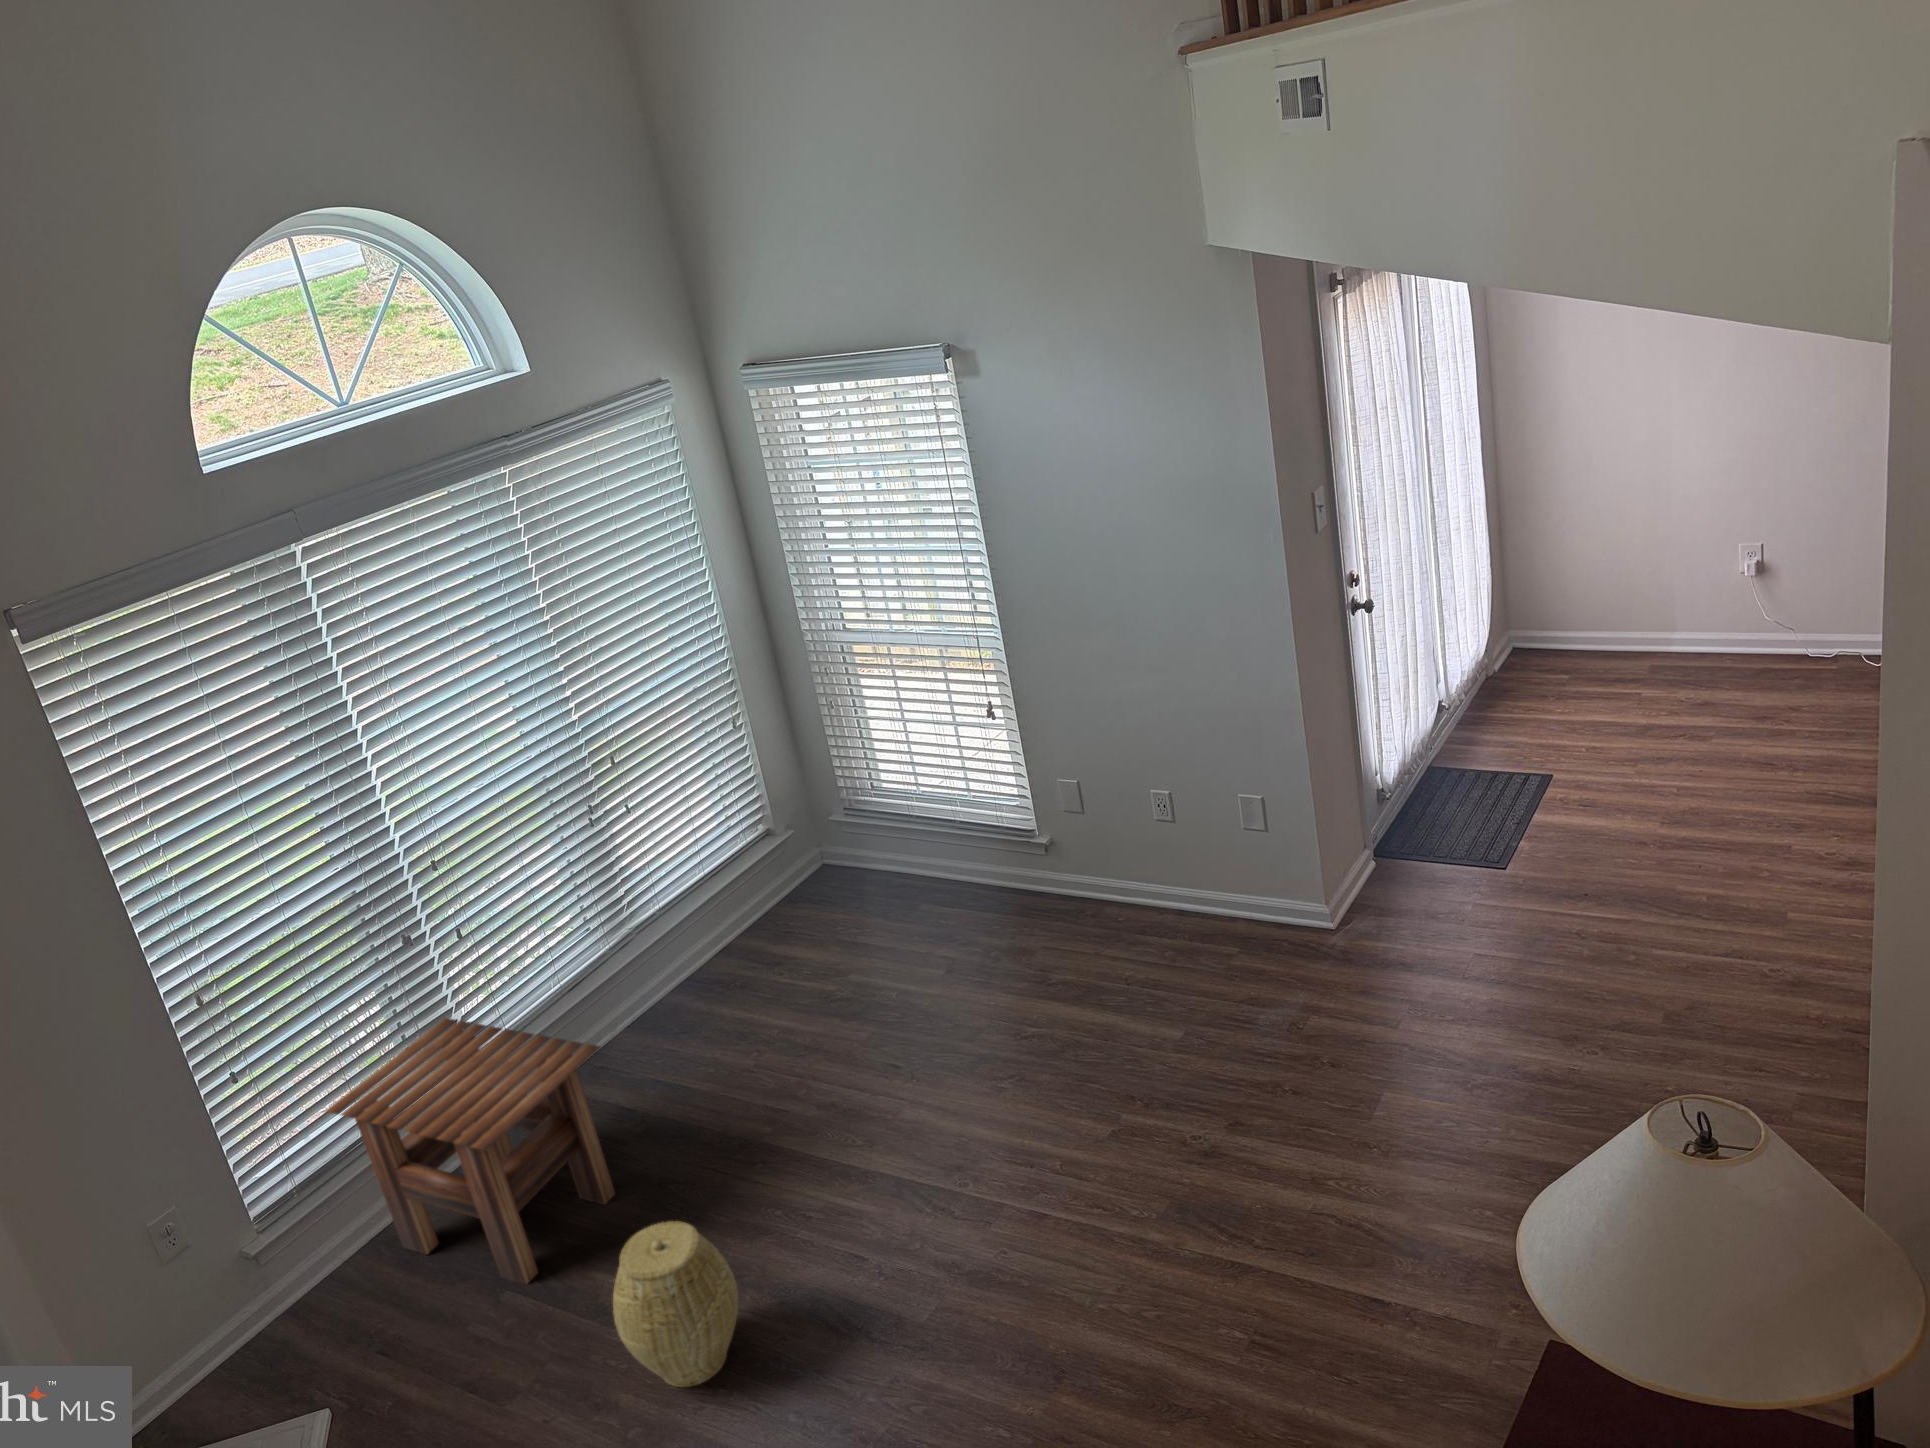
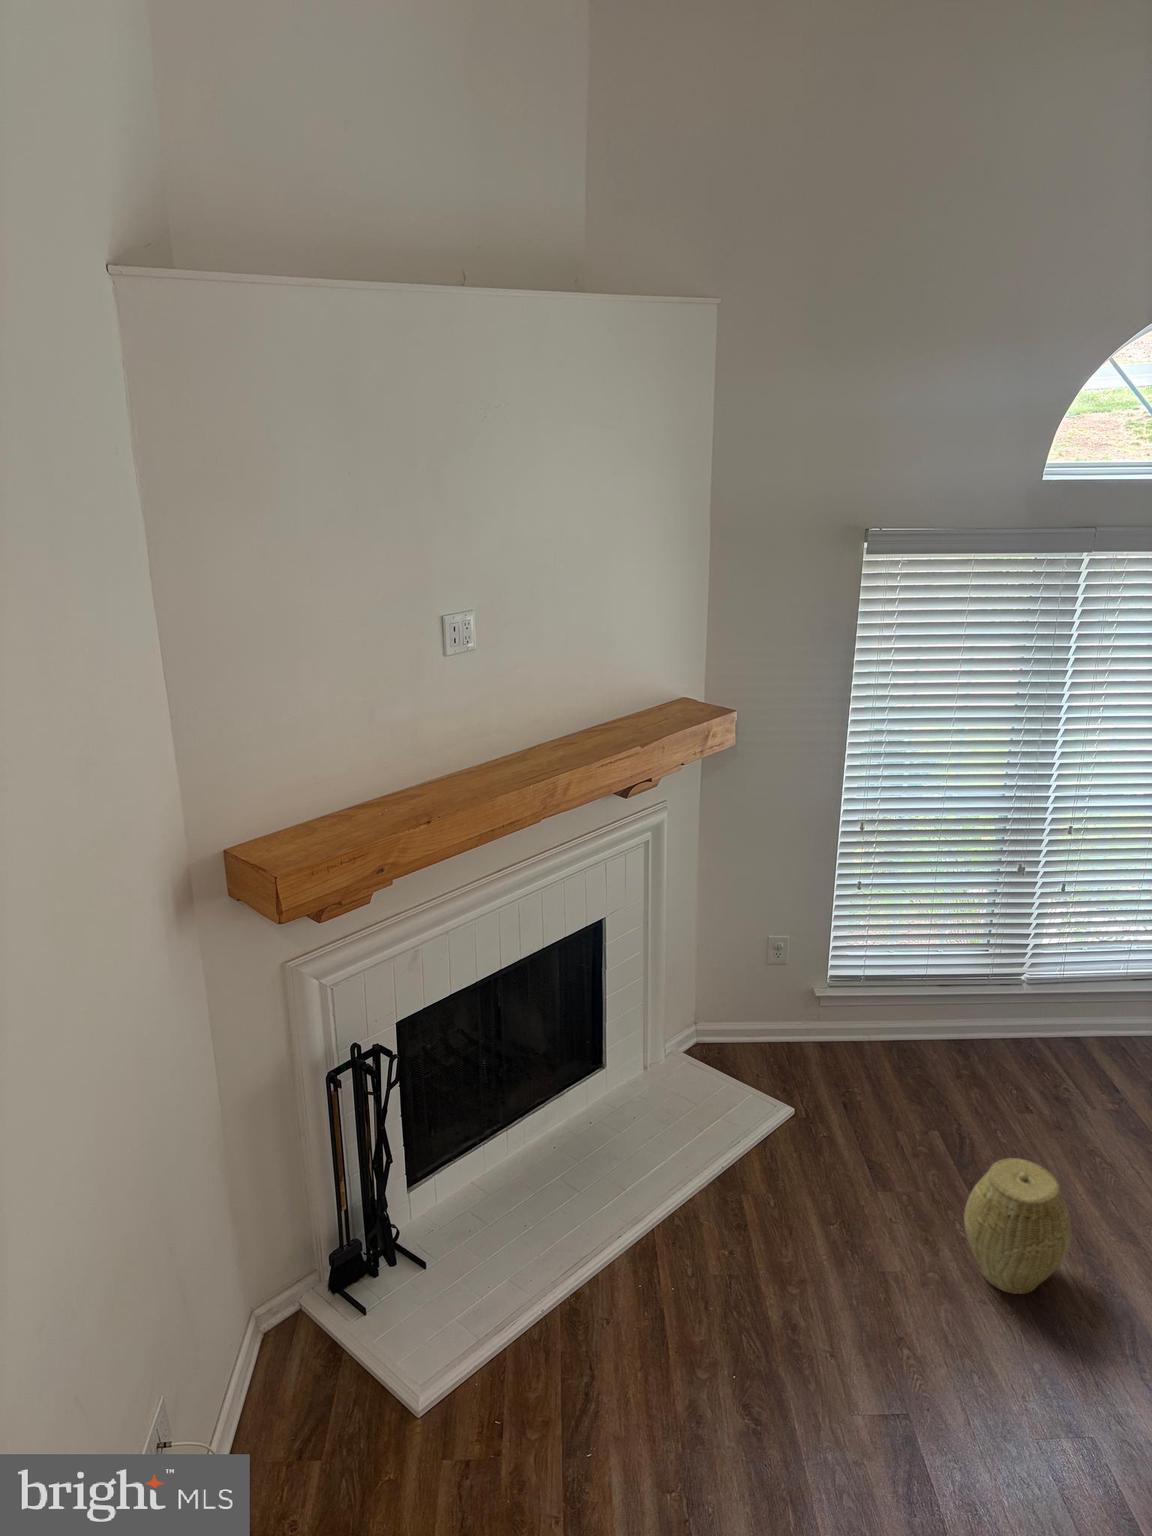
side table: present [326,1018,615,1284] -> none [902,937,1100,1139]

